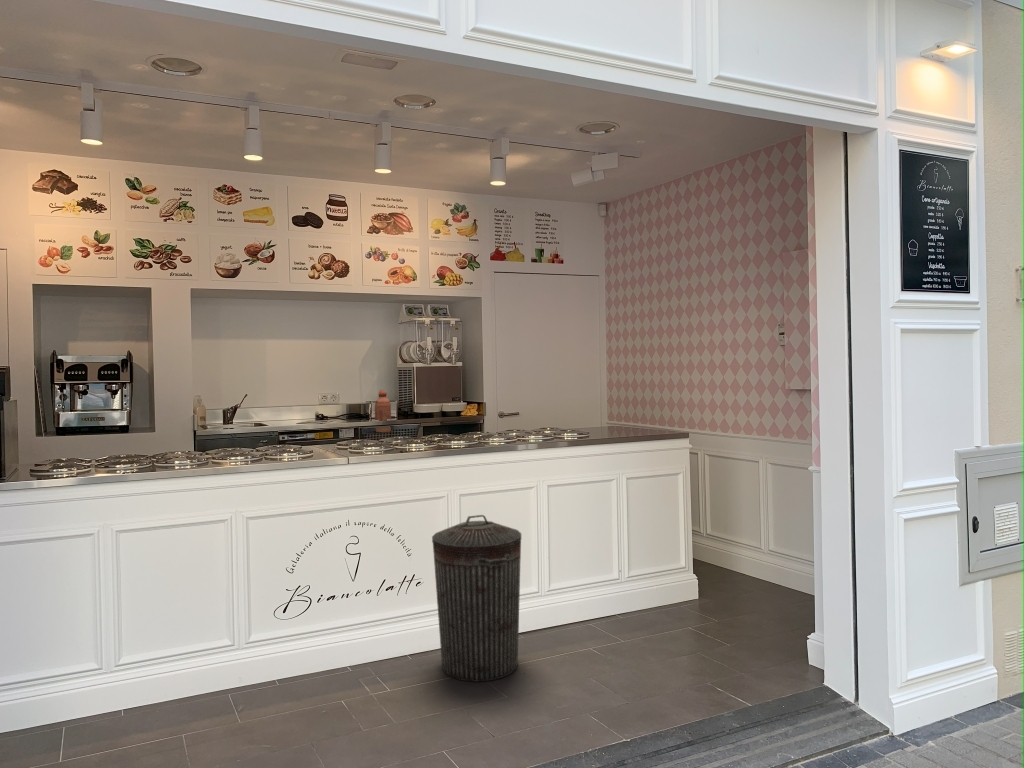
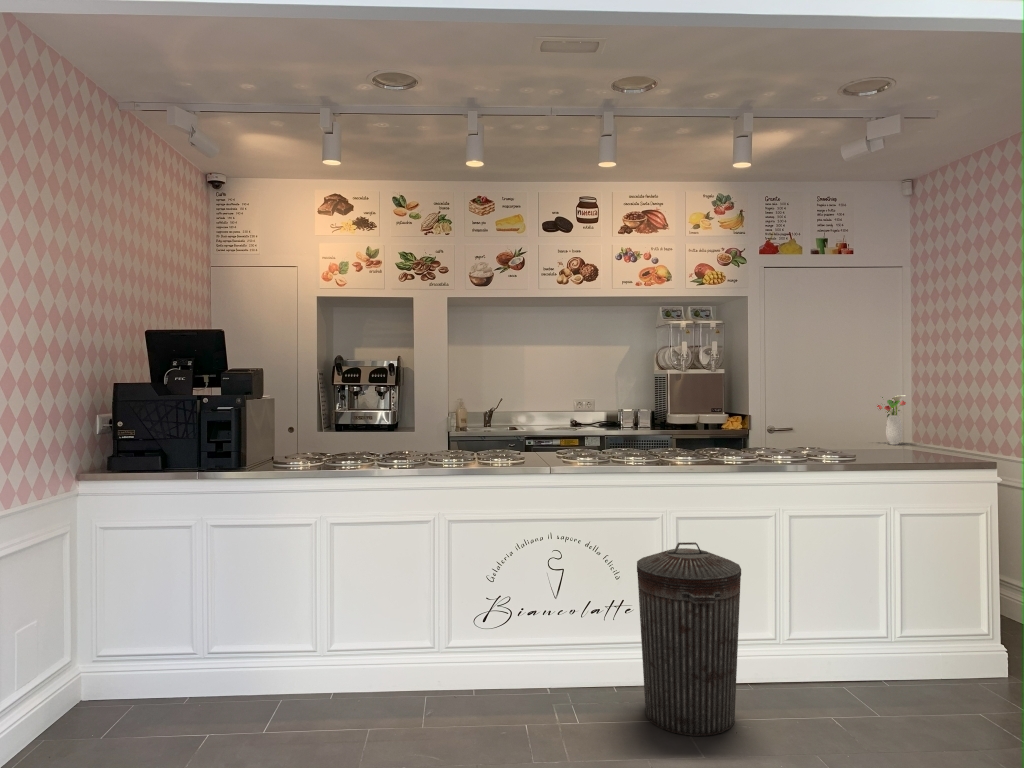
flower arrangement: none [572,380,605,423] -> present [877,395,906,445]
bottle: present [375,390,391,432] -> none [626,398,643,444]

